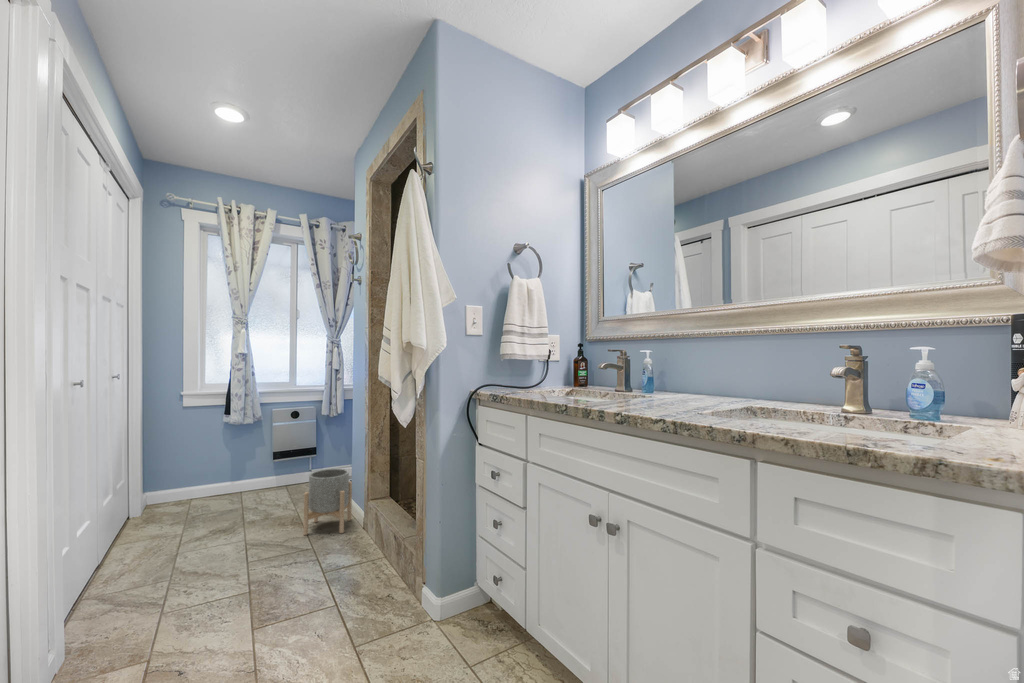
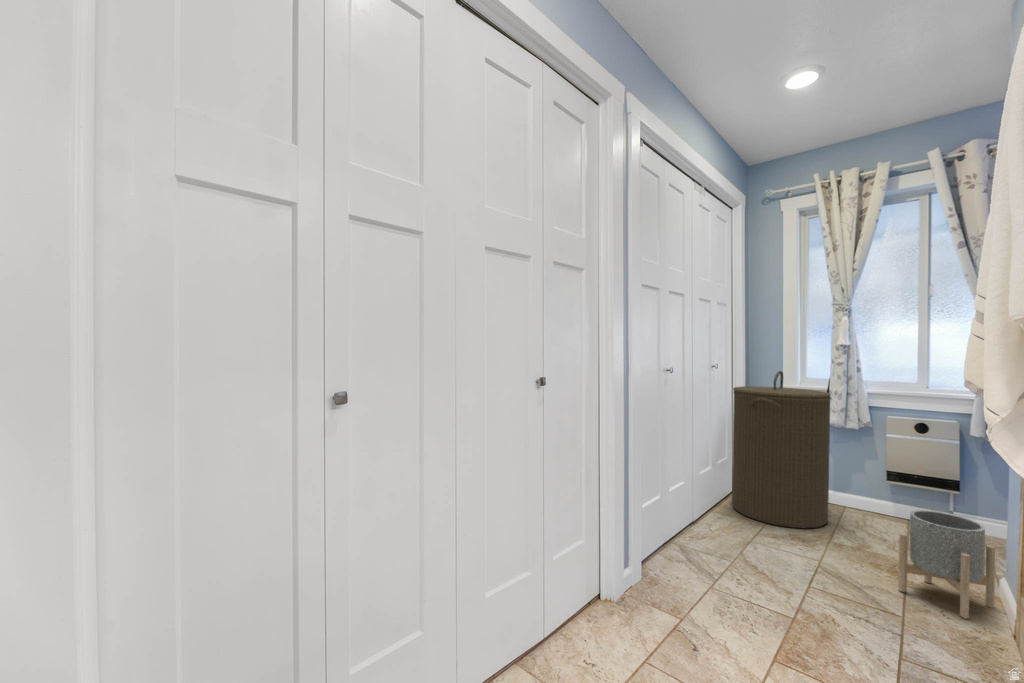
laundry hamper: none [134,379,238,533] -> present [732,371,831,528]

